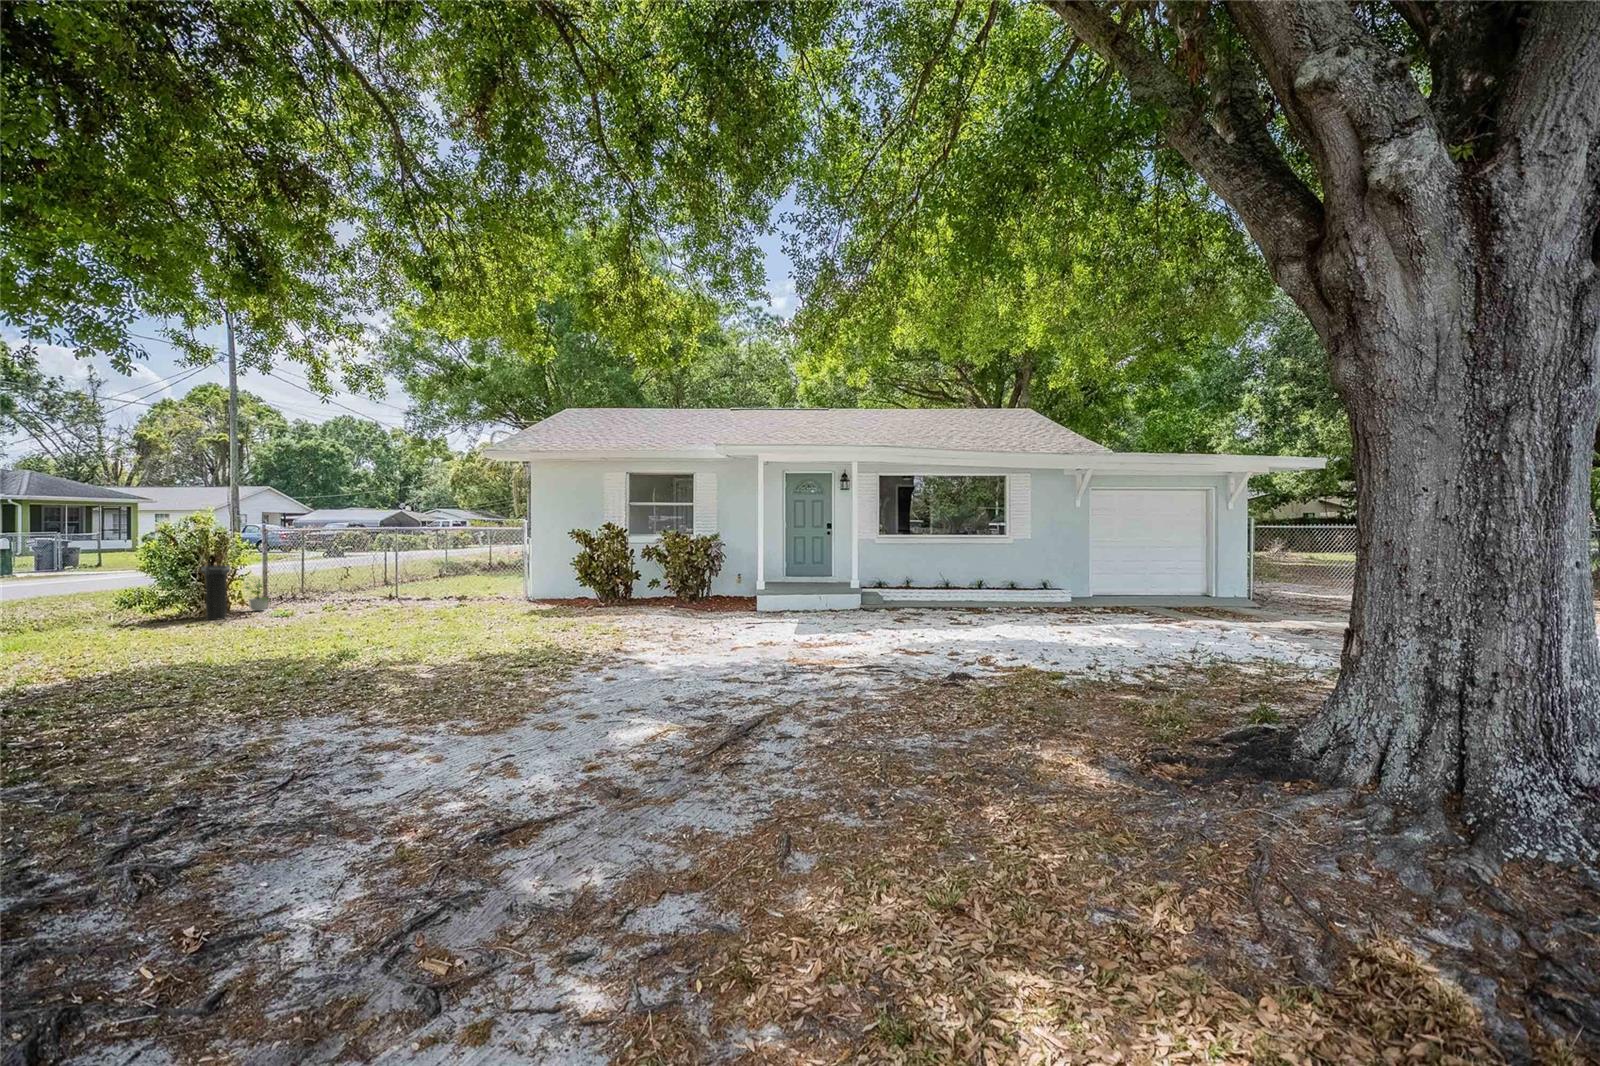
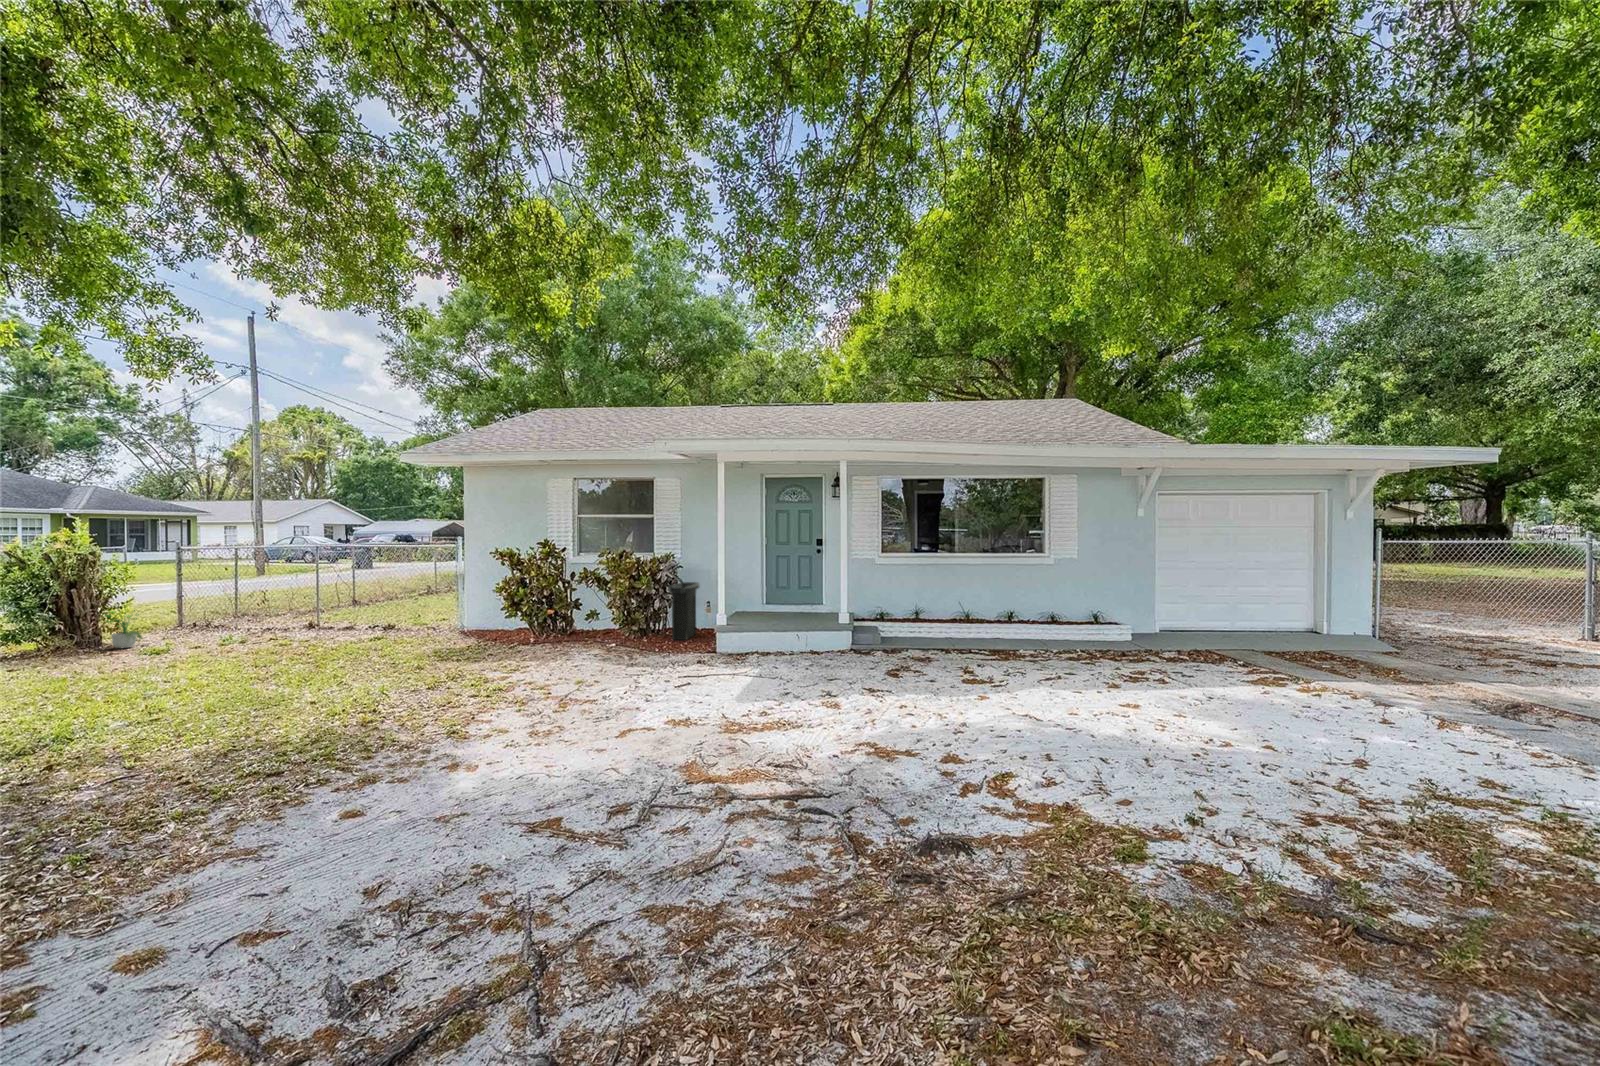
trash can: present [201,565,230,620] -> present [668,582,699,640]

